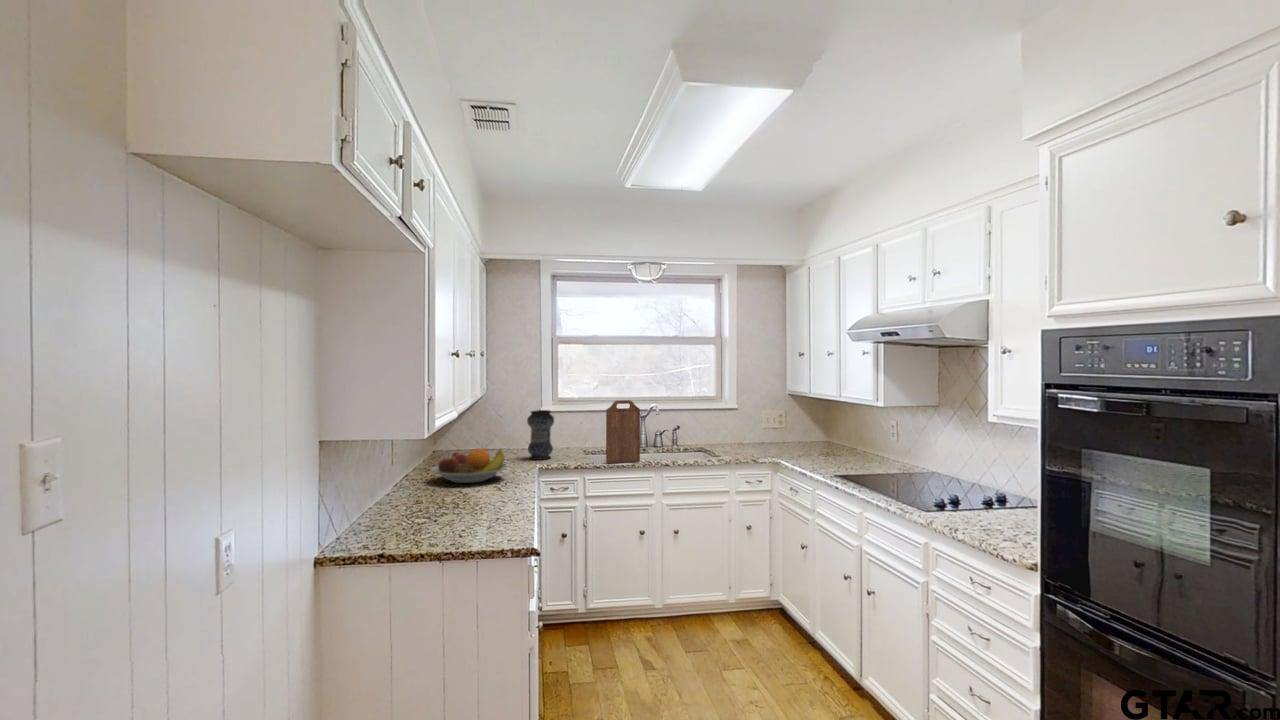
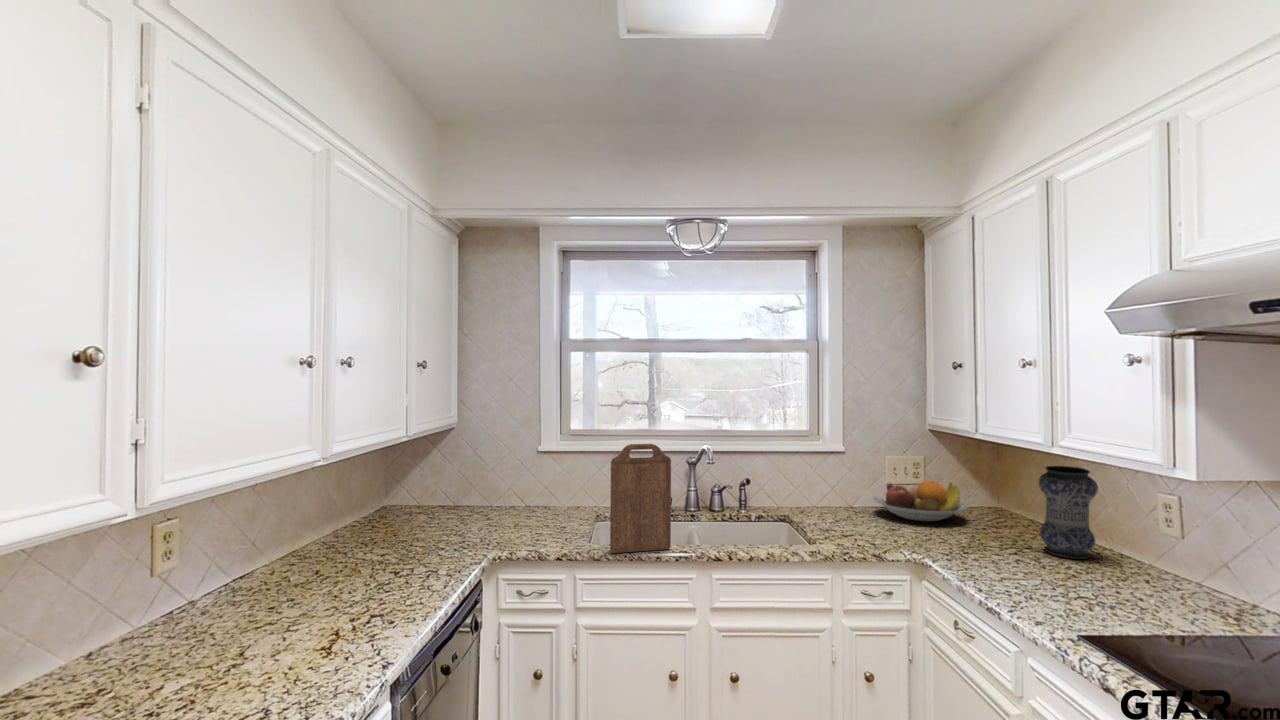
vase: present [527,410,554,460] -> present [1039,466,1098,559]
fruit bowl: present [431,449,506,483] -> present [873,481,967,522]

